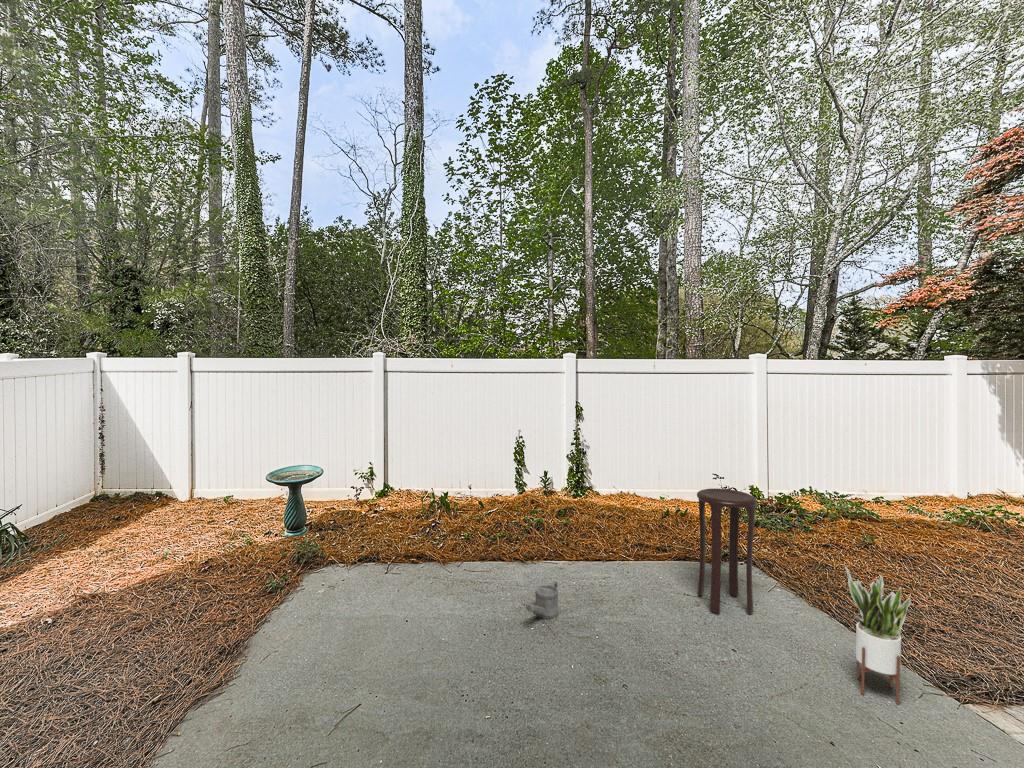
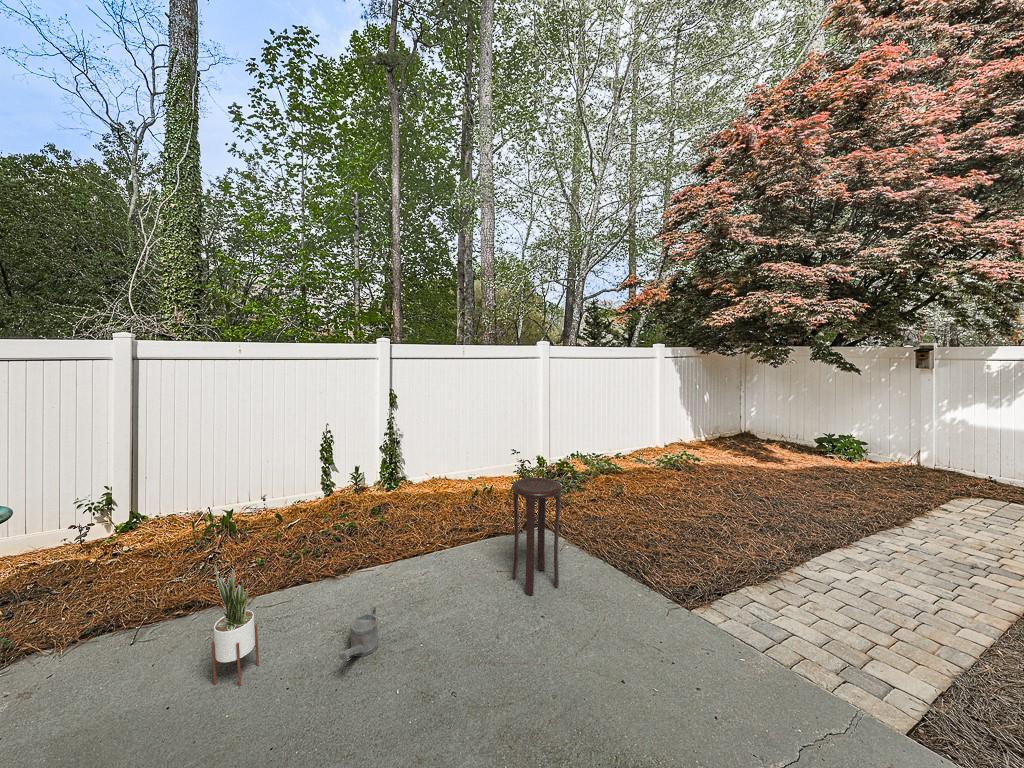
potted plant: present [845,566,910,705] -> present [211,565,259,686]

